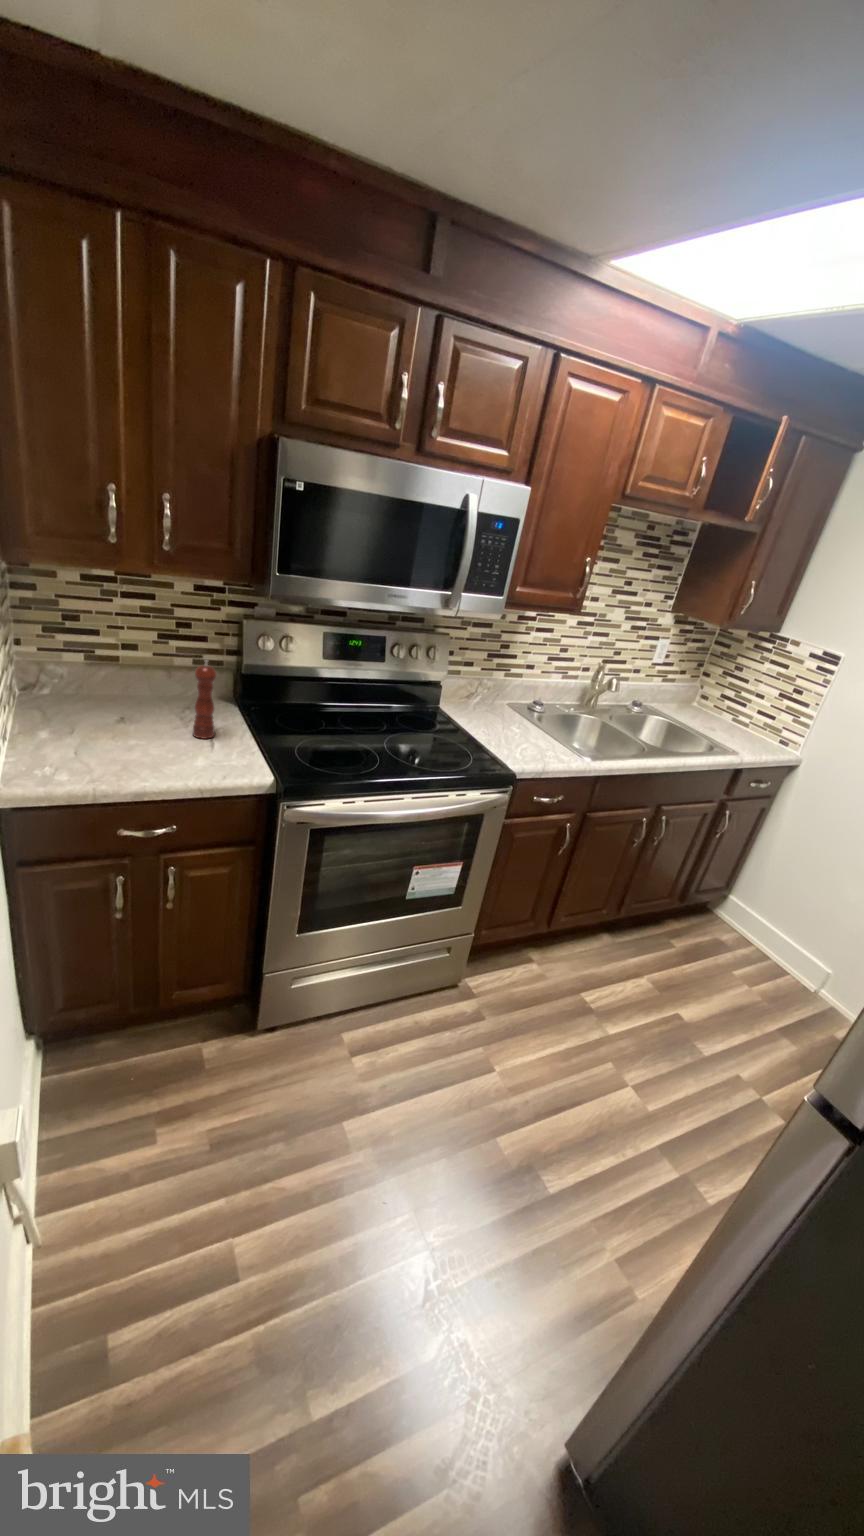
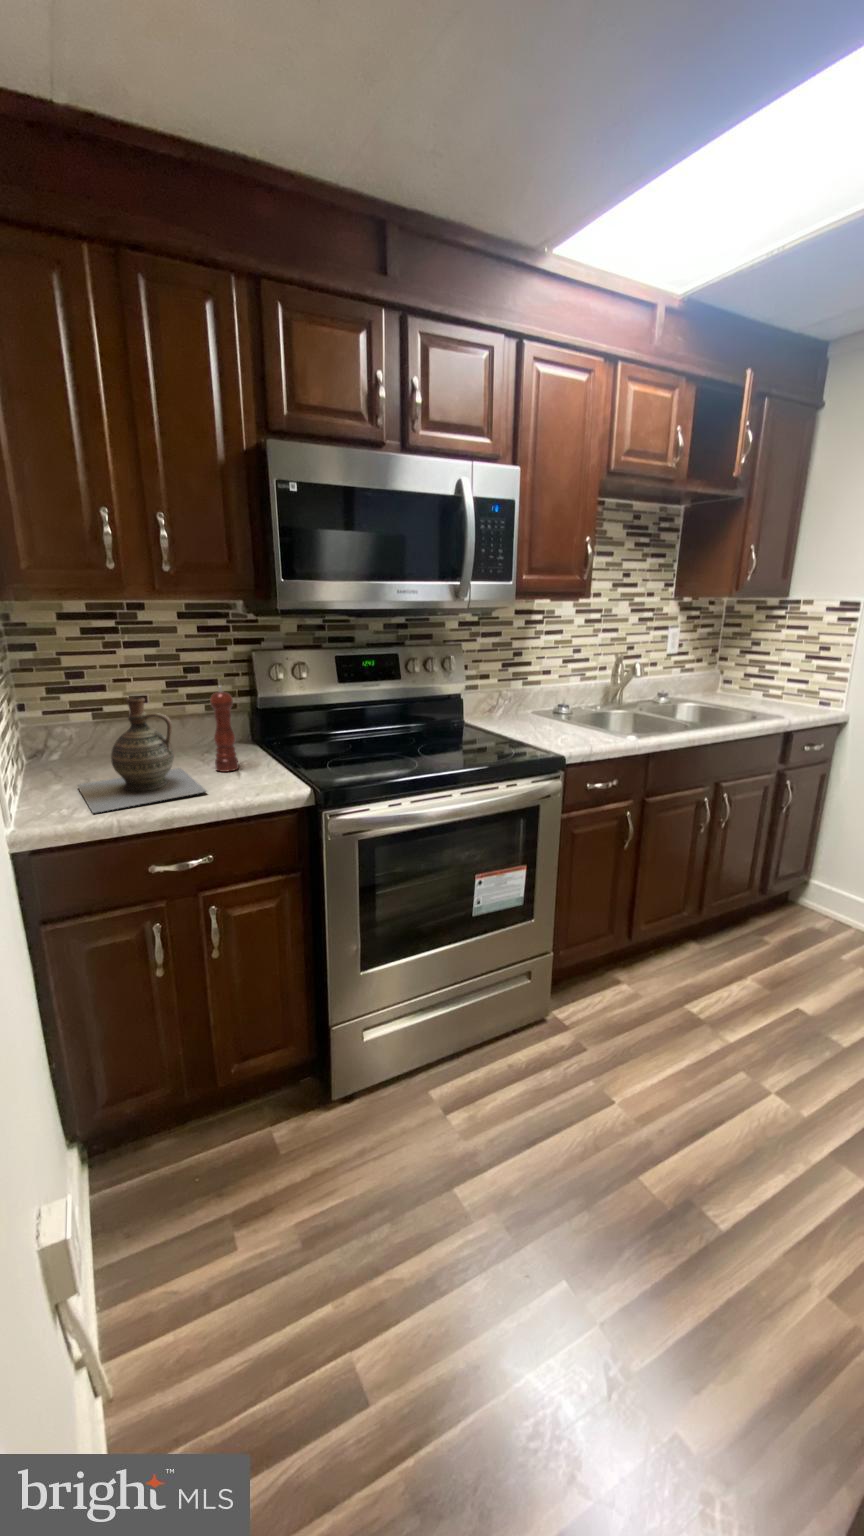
ceramic jug: none [61,667,180,775] -> present [77,697,207,813]

